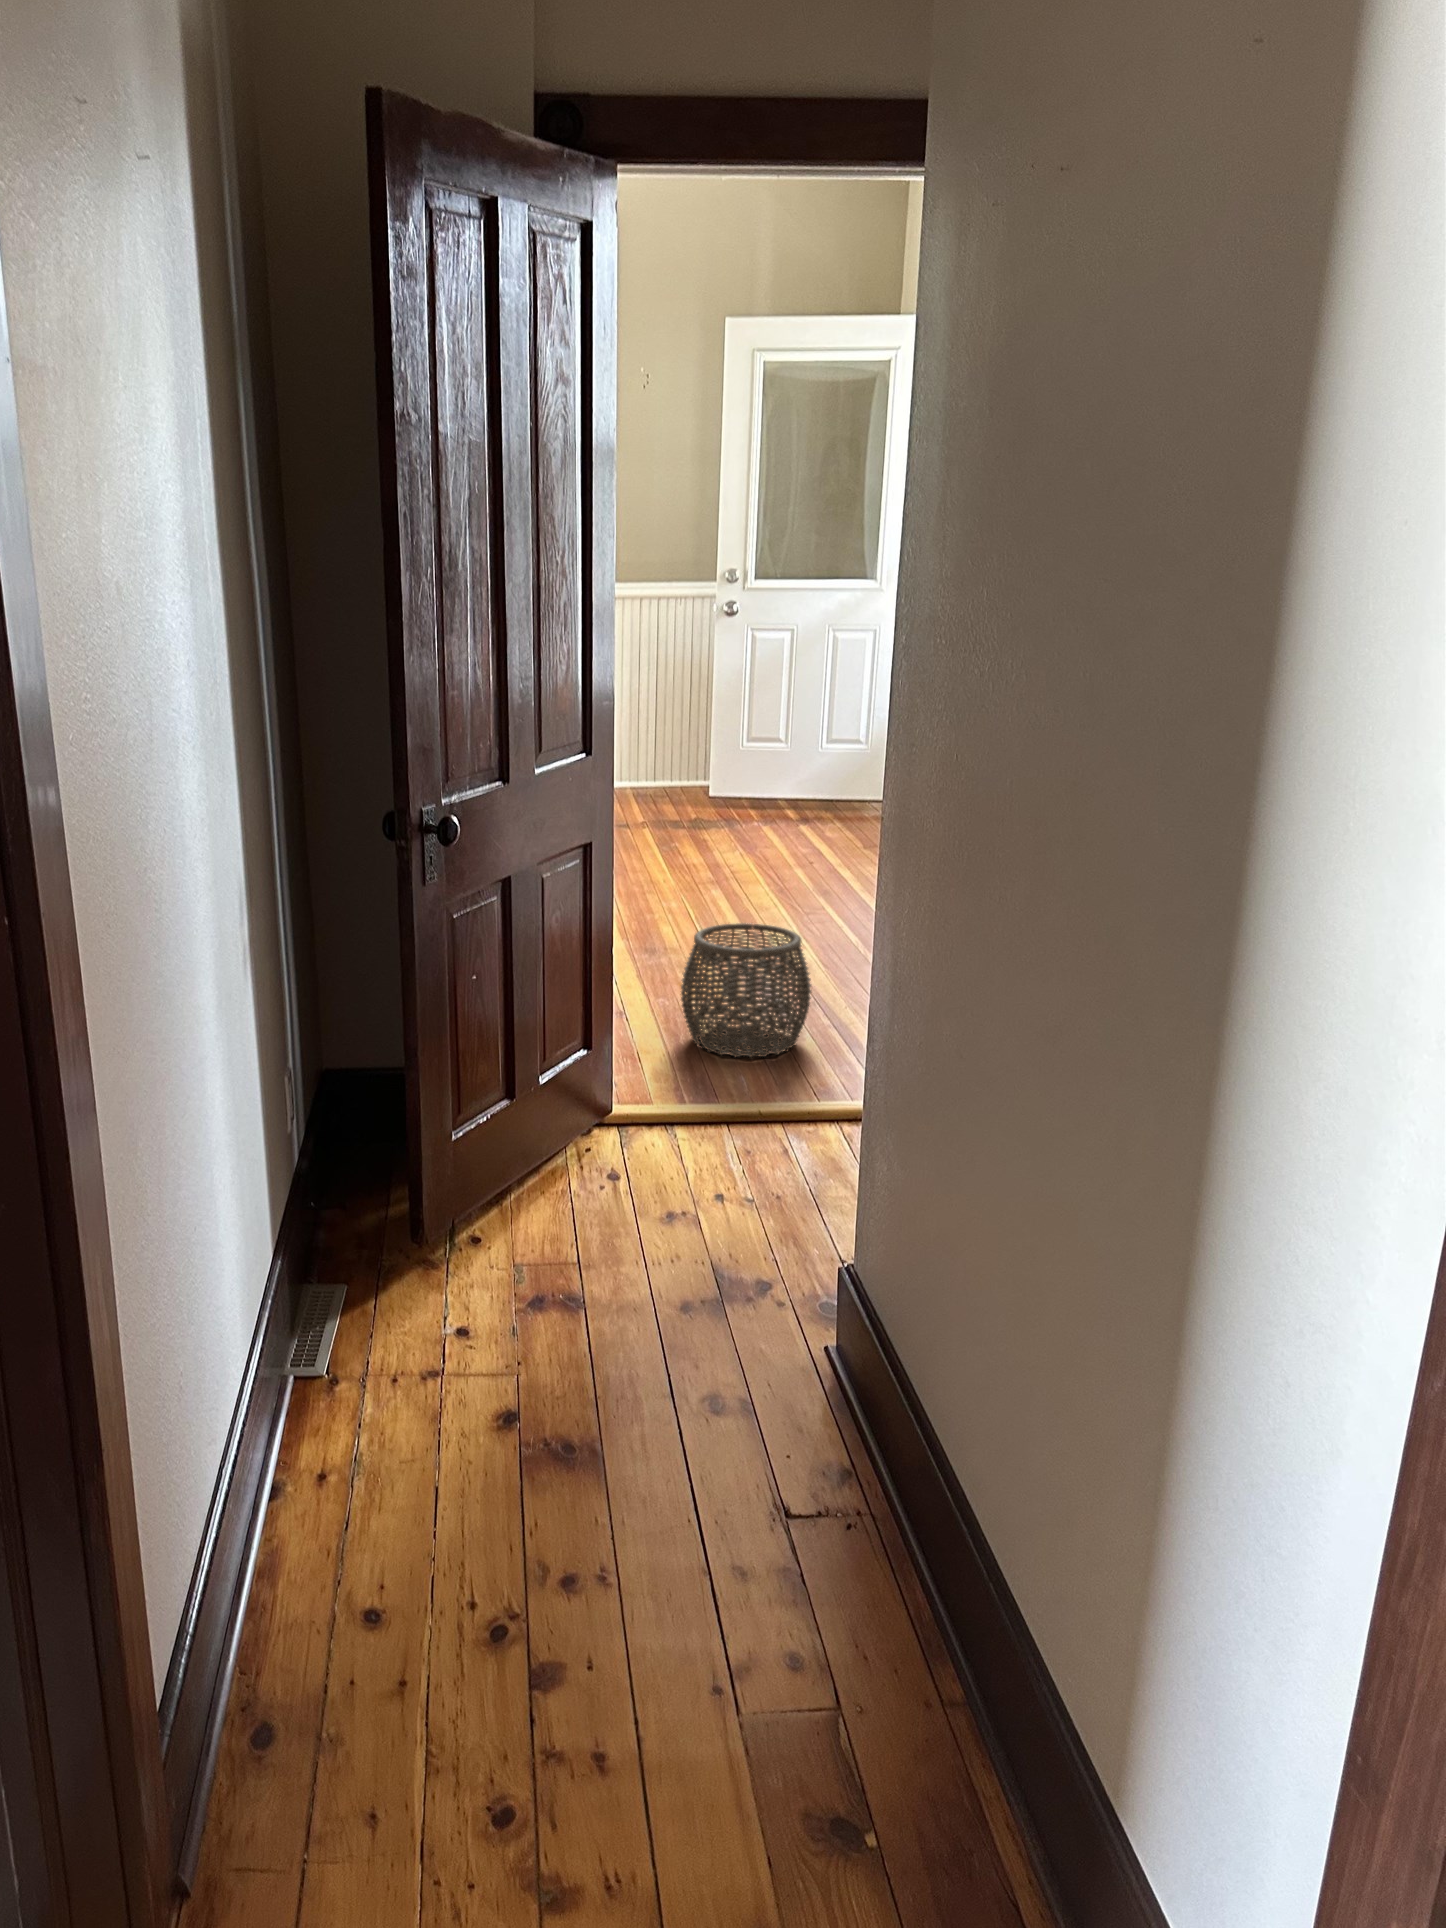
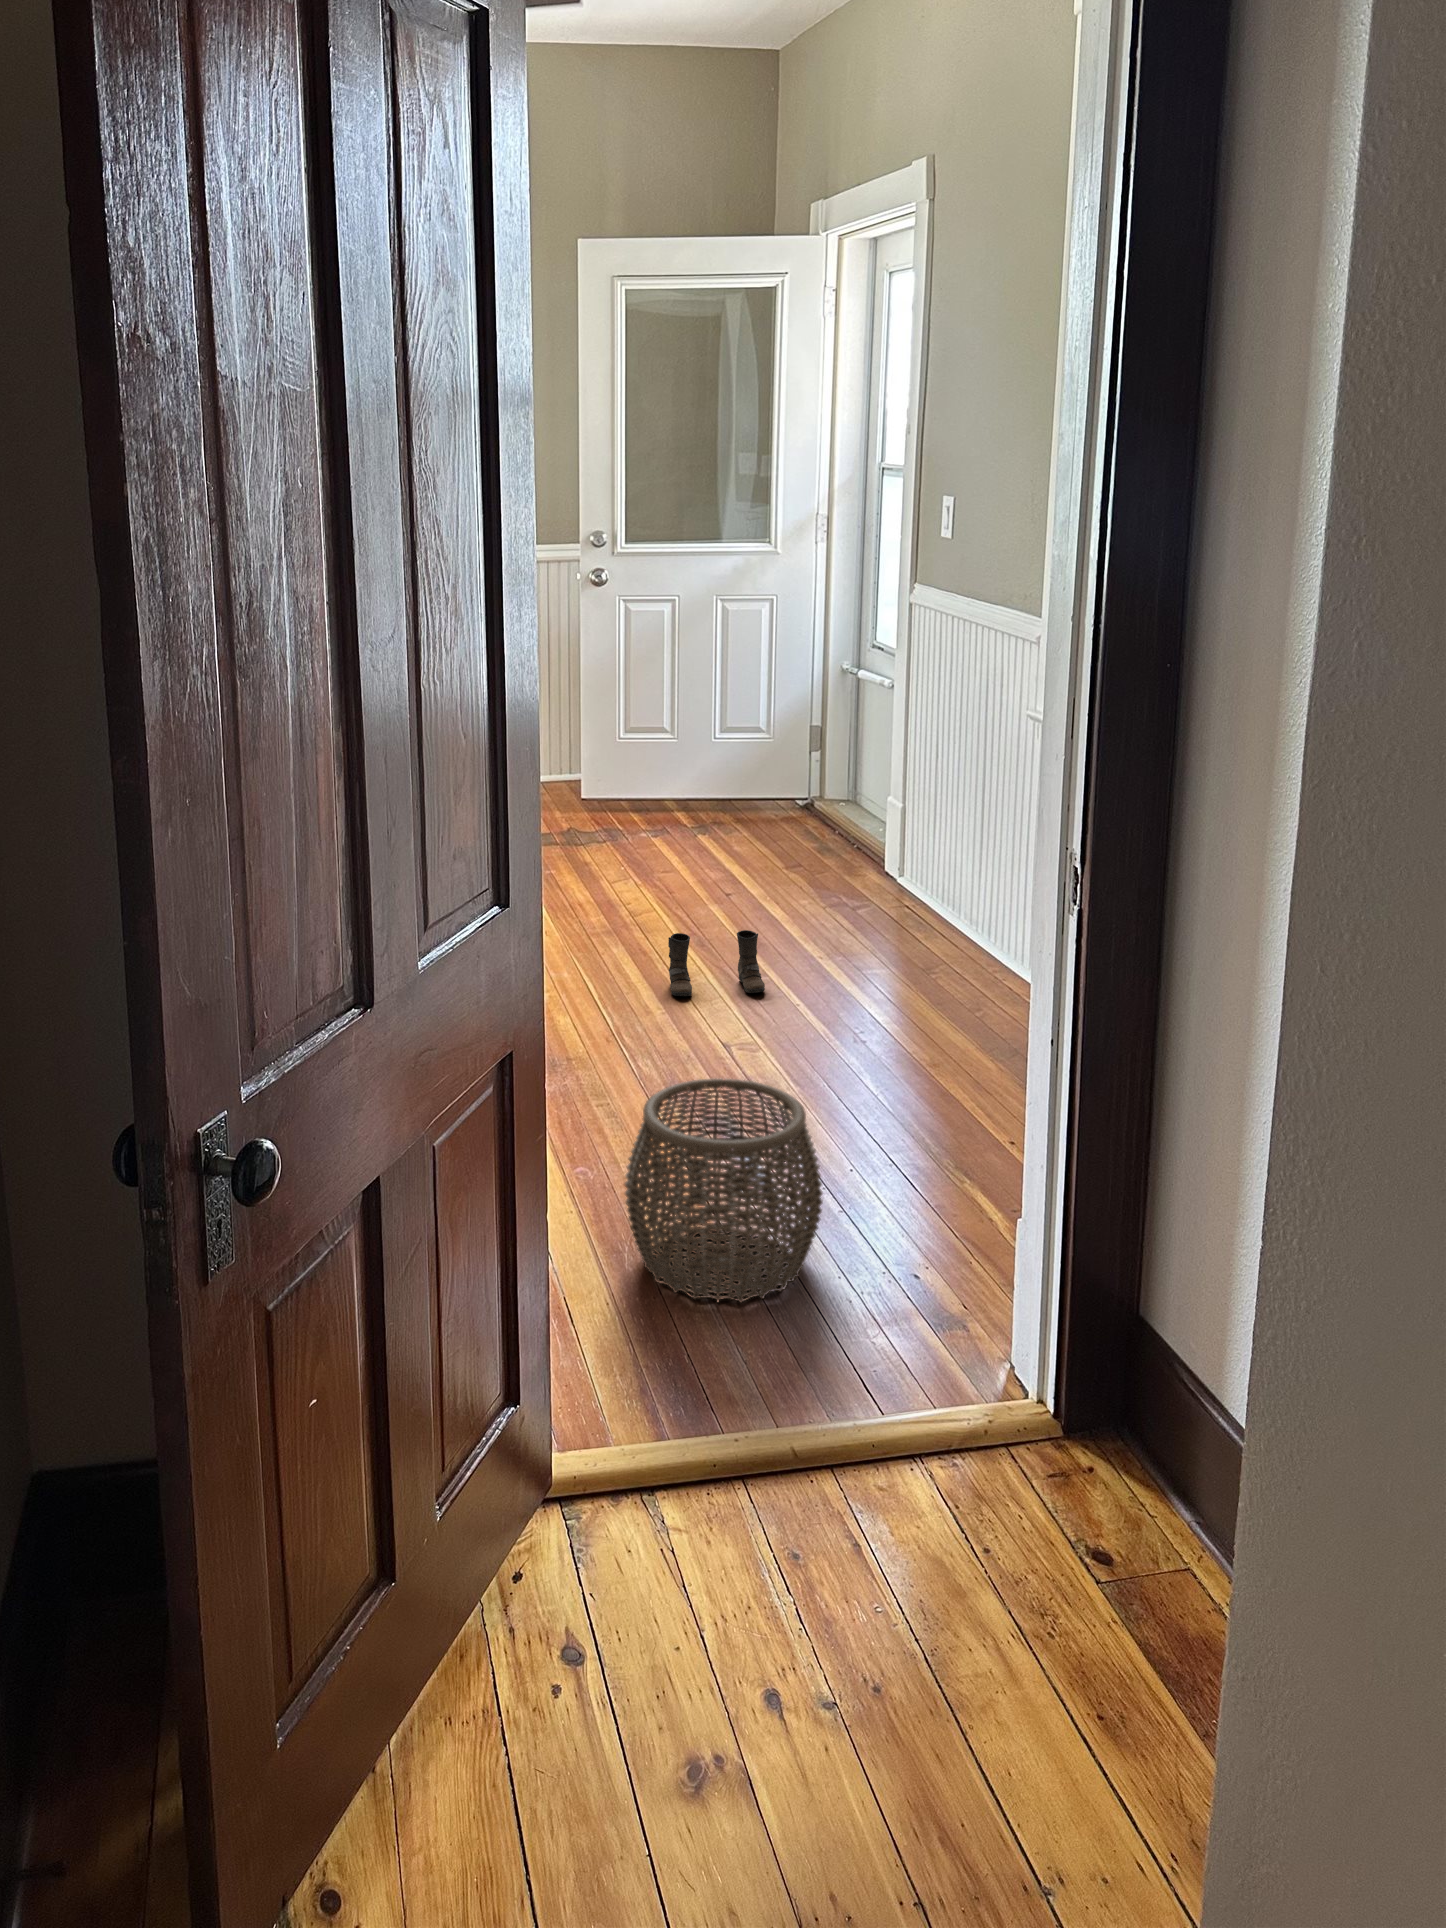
boots: none [749,871,821,916] -> present [668,930,765,996]

